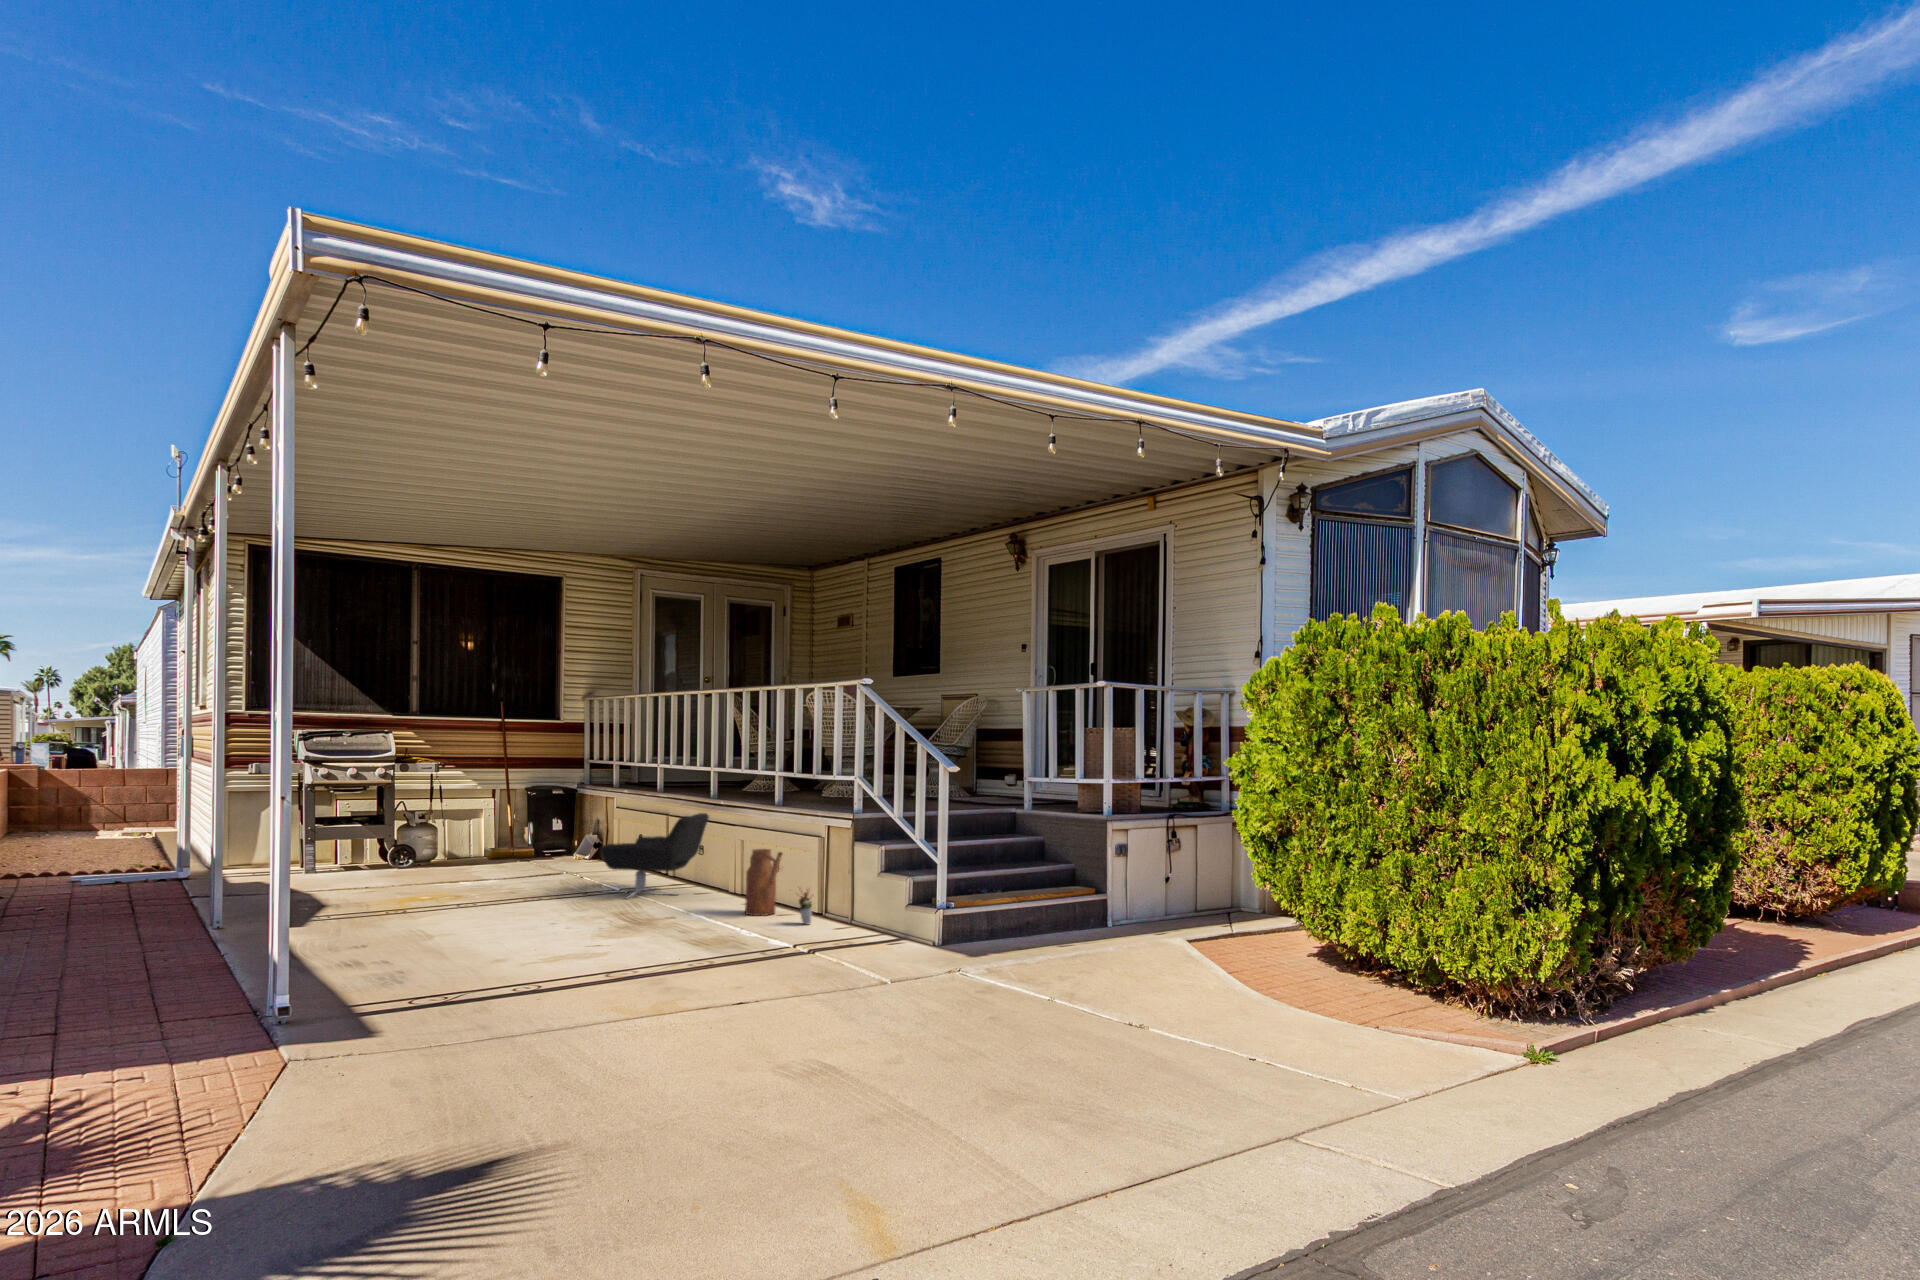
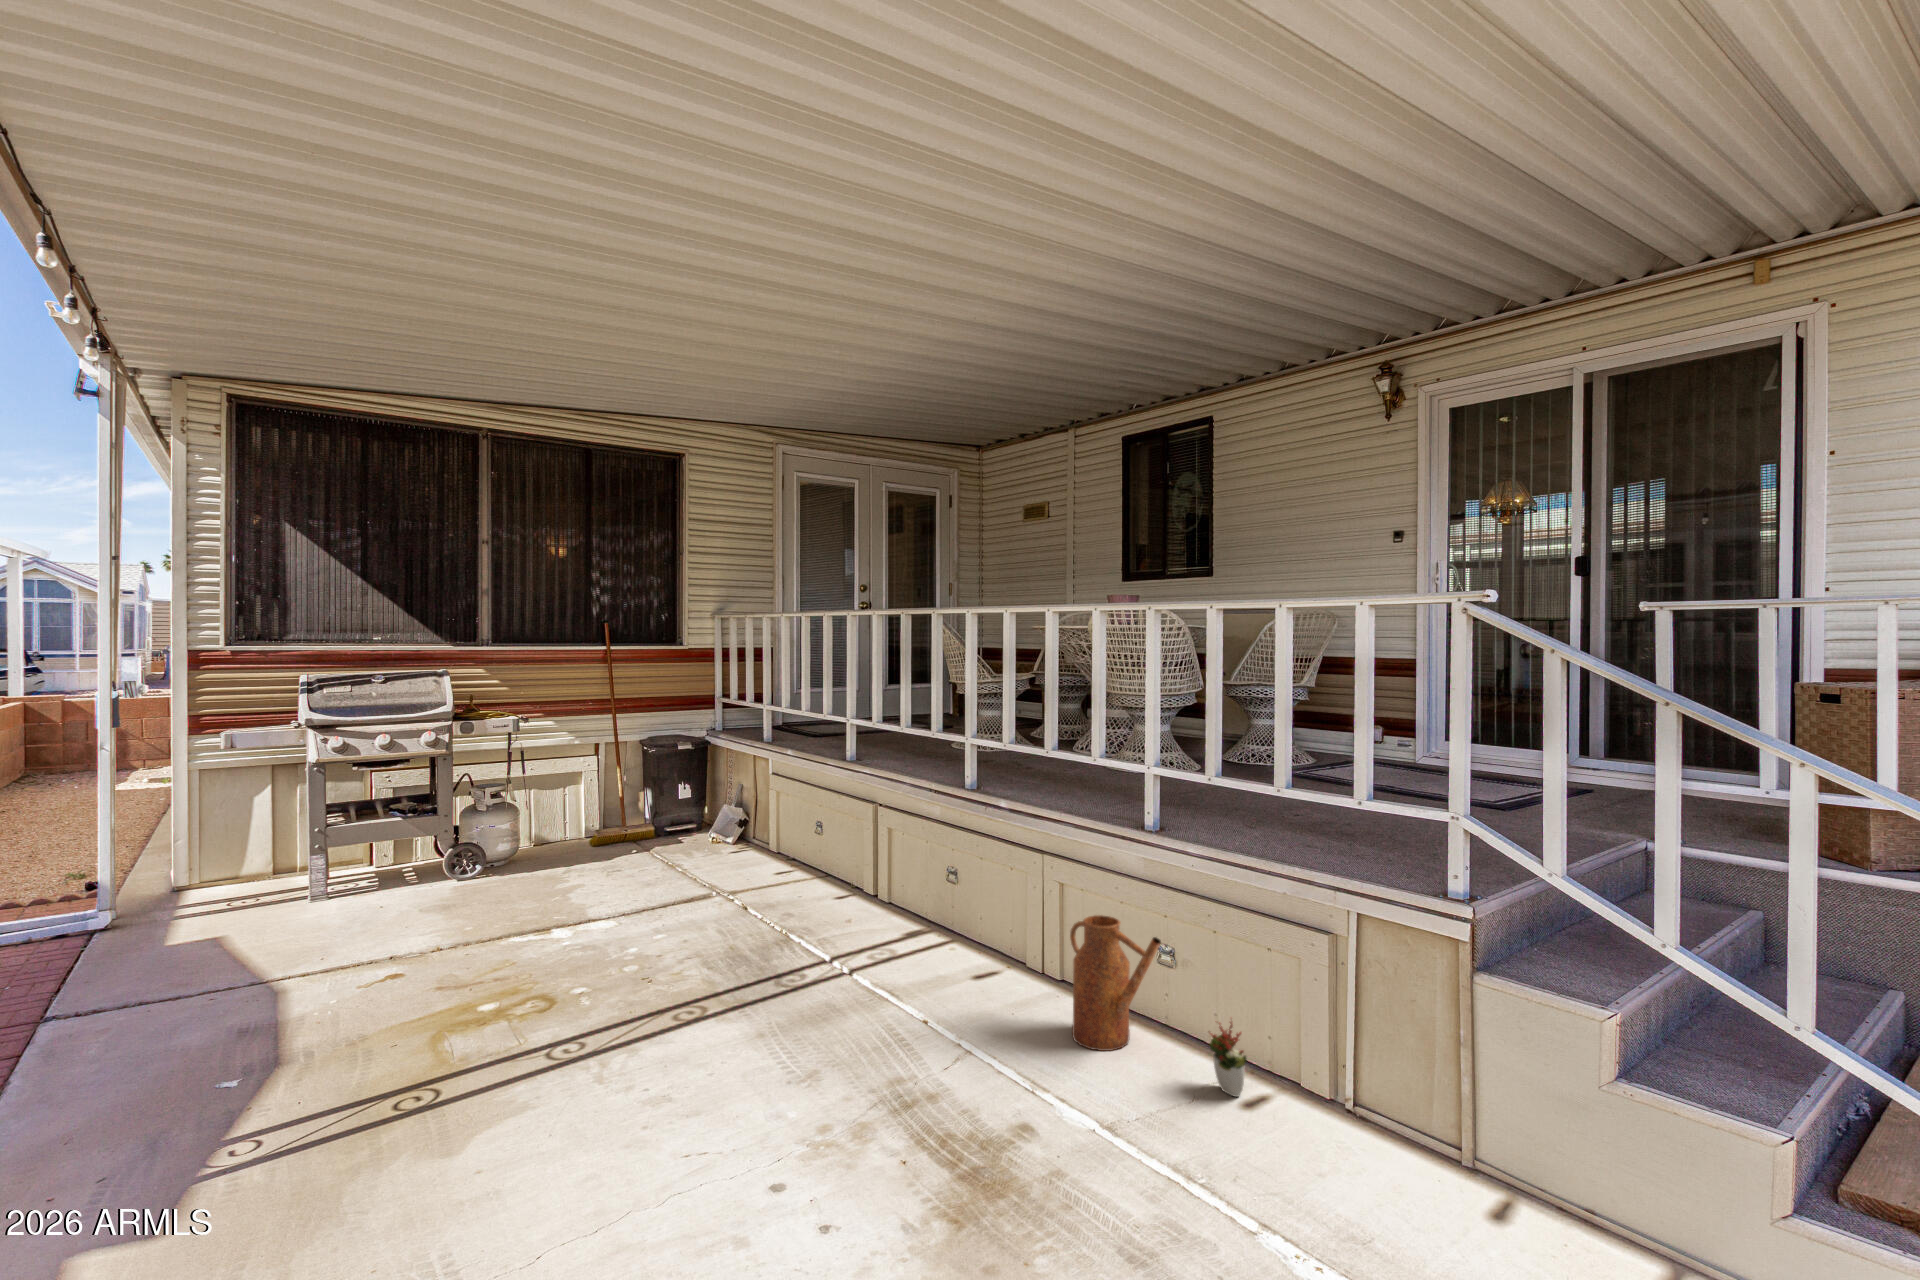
lounge chair: present [600,813,709,899] -> none [779,817,950,979]

